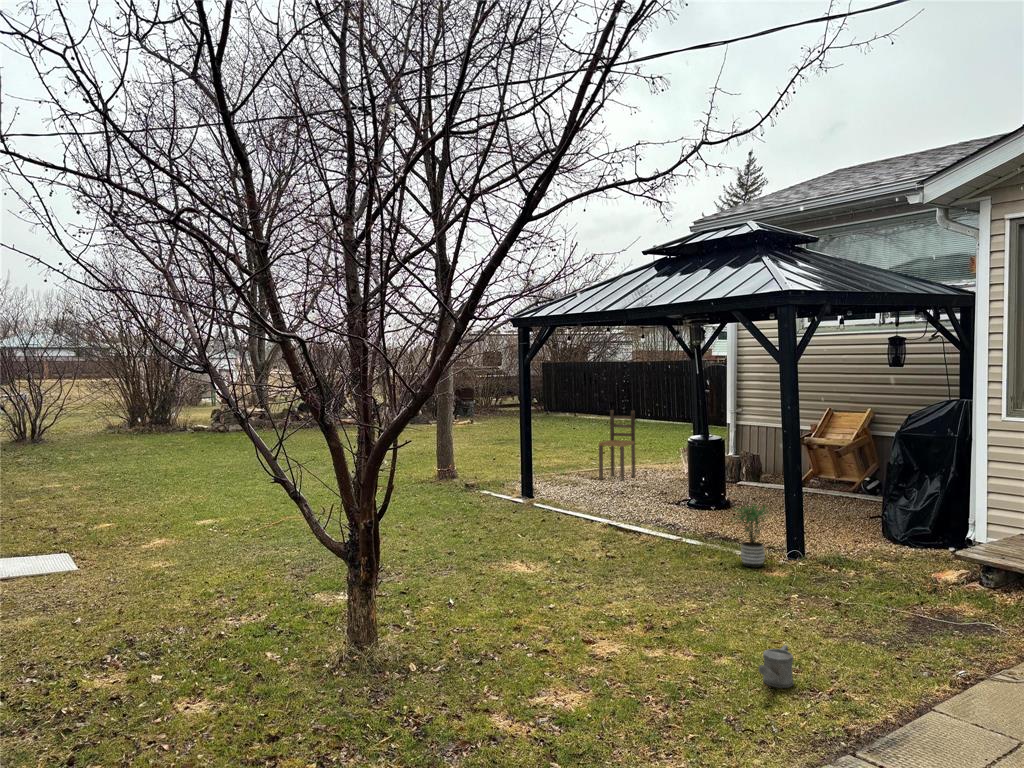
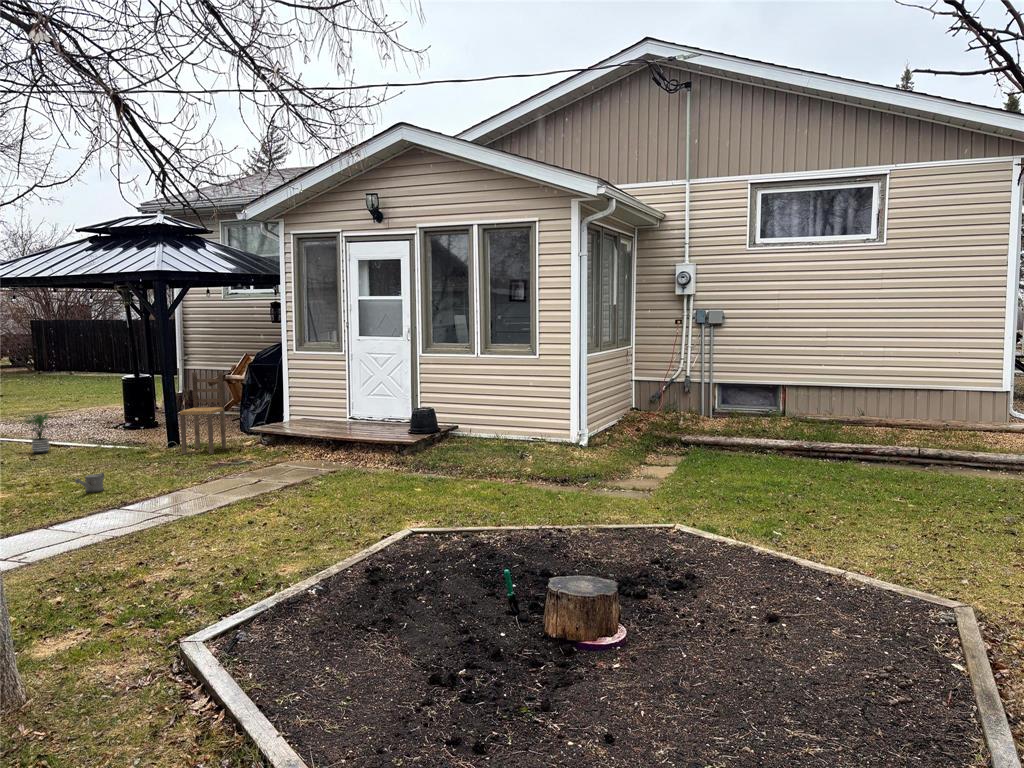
chair: present [599,410,635,481] -> present [180,372,226,454]
potted plant: present [731,504,767,568] -> present [22,414,49,454]

